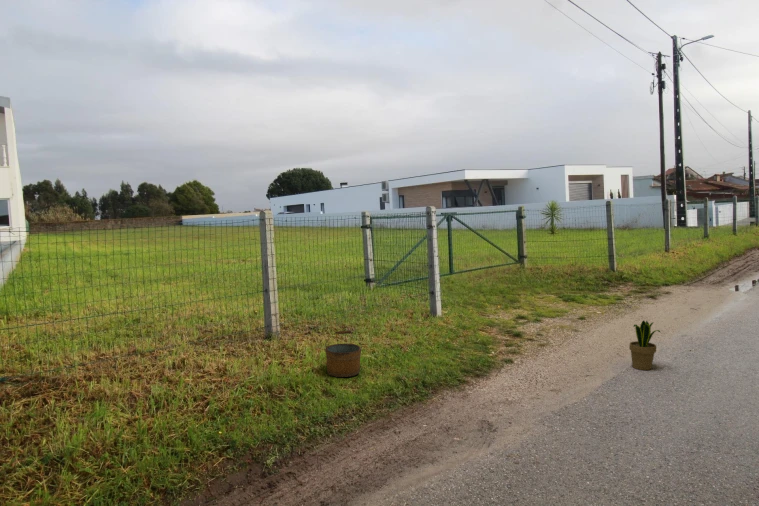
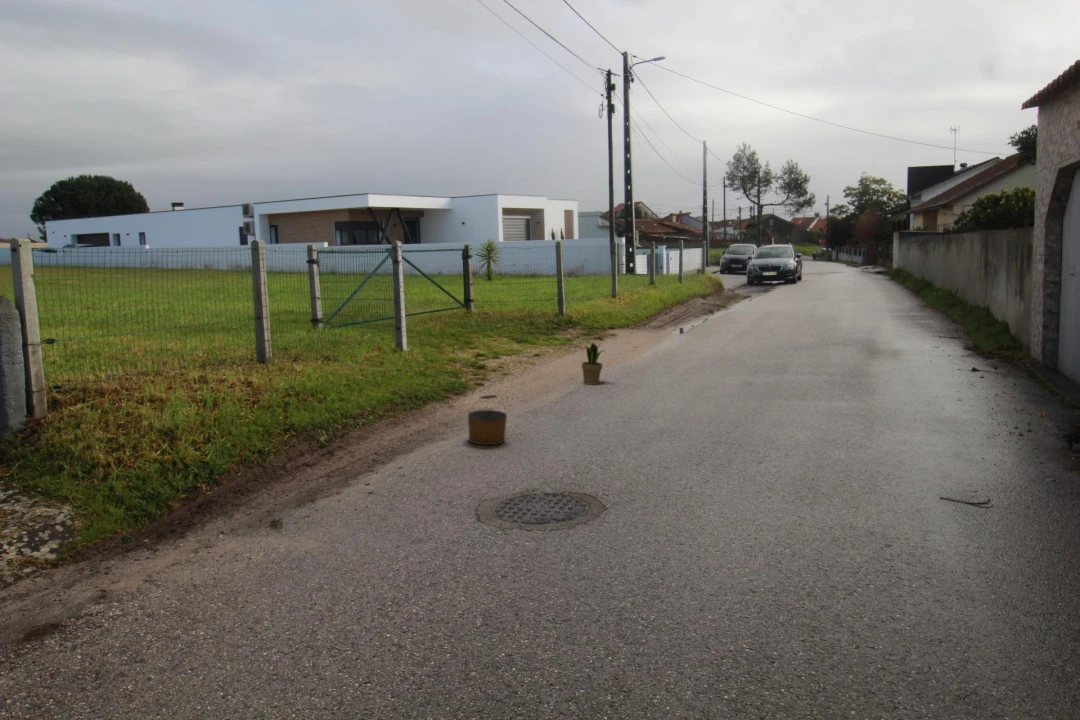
bucket: present [325,331,361,377] -> present [468,395,507,445]

